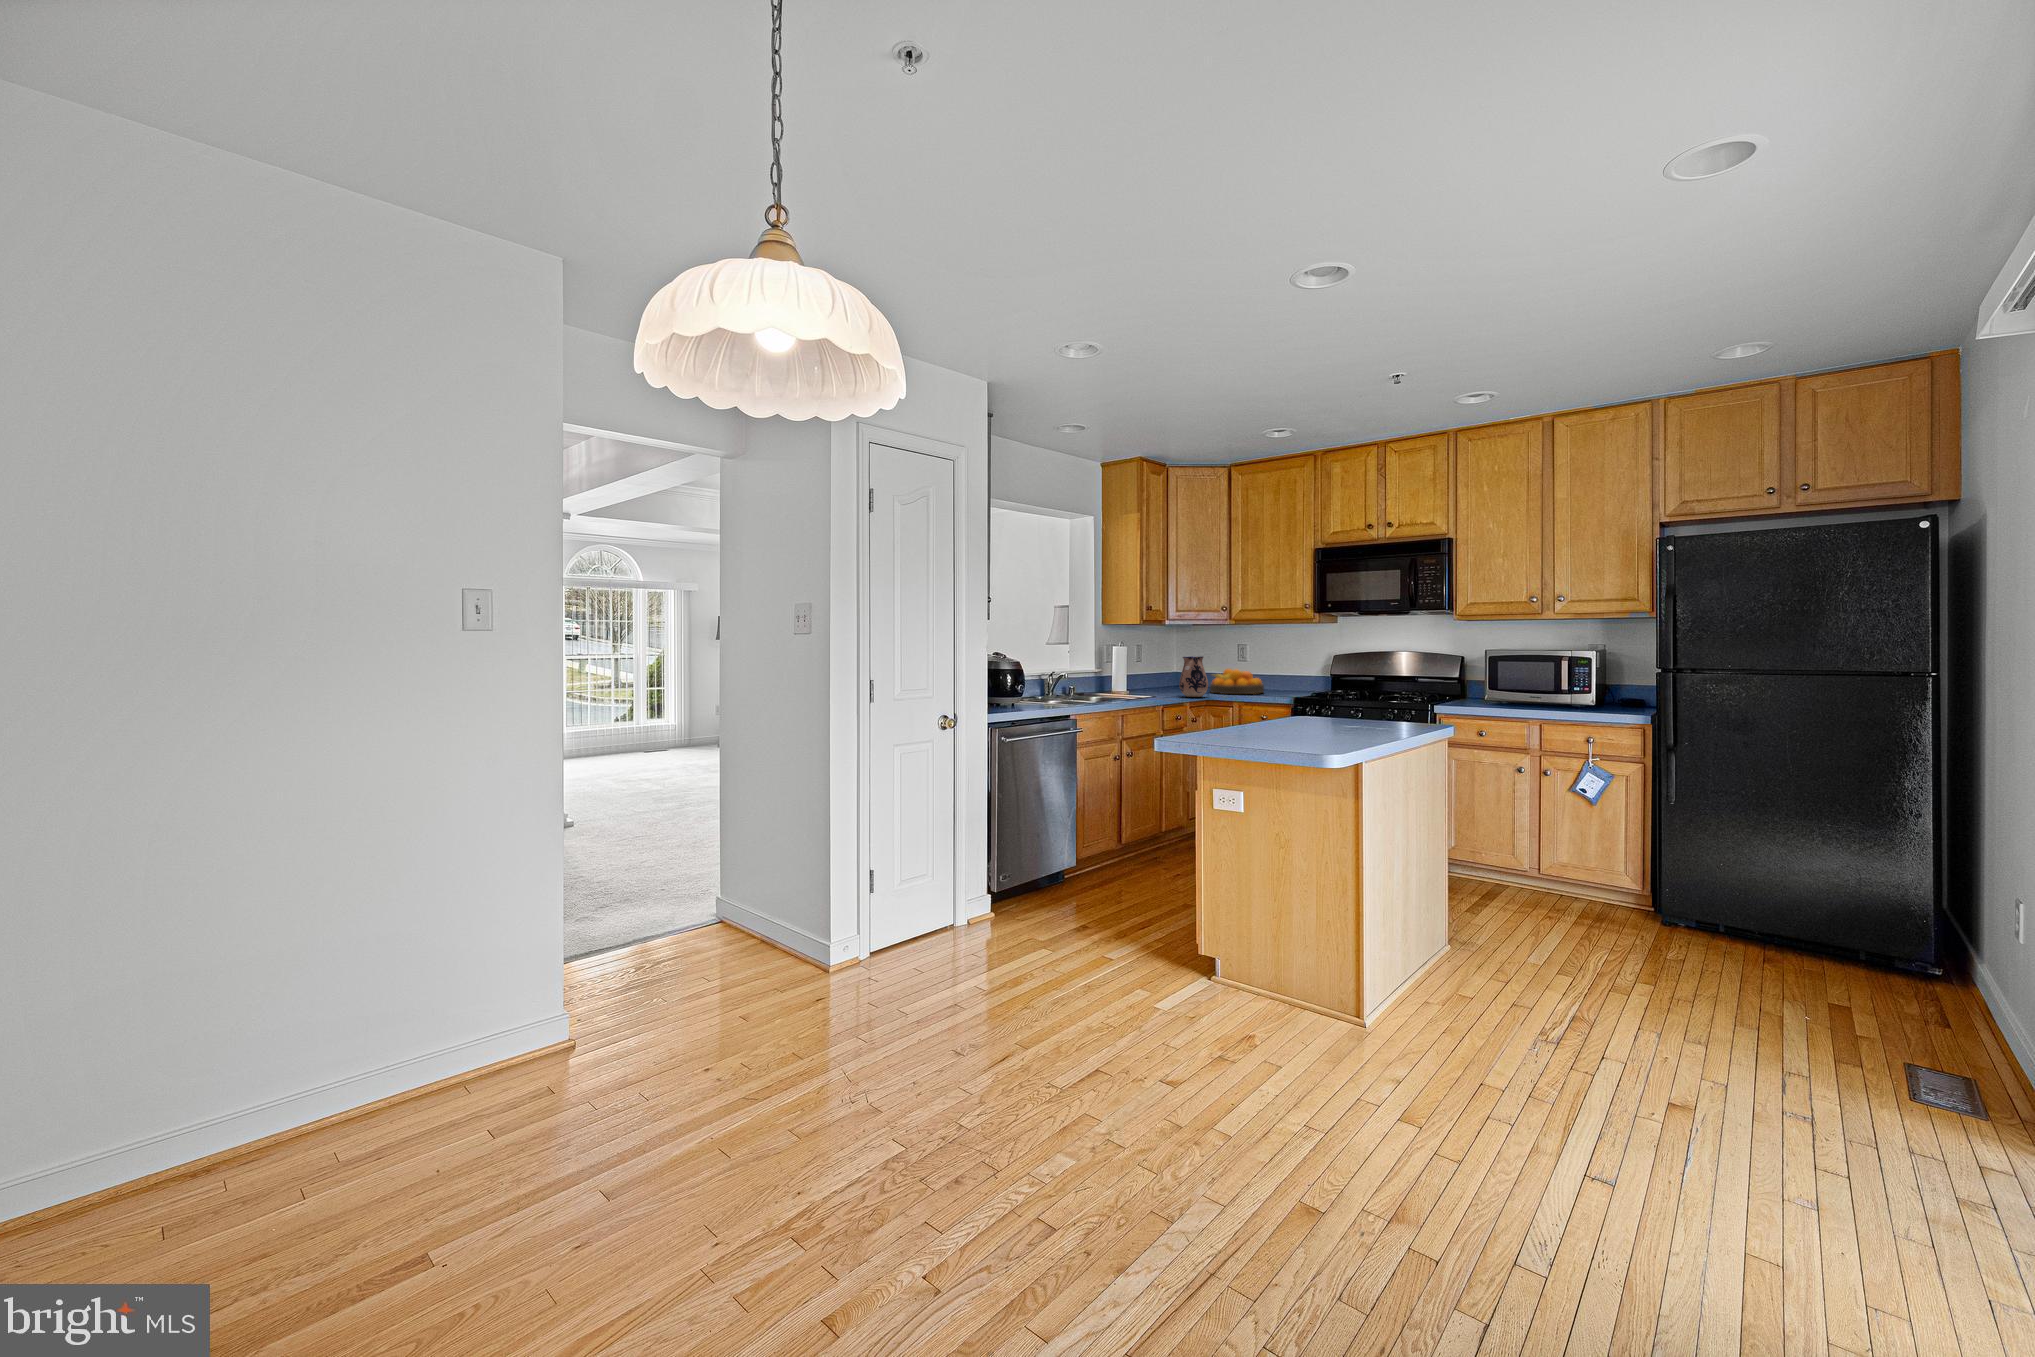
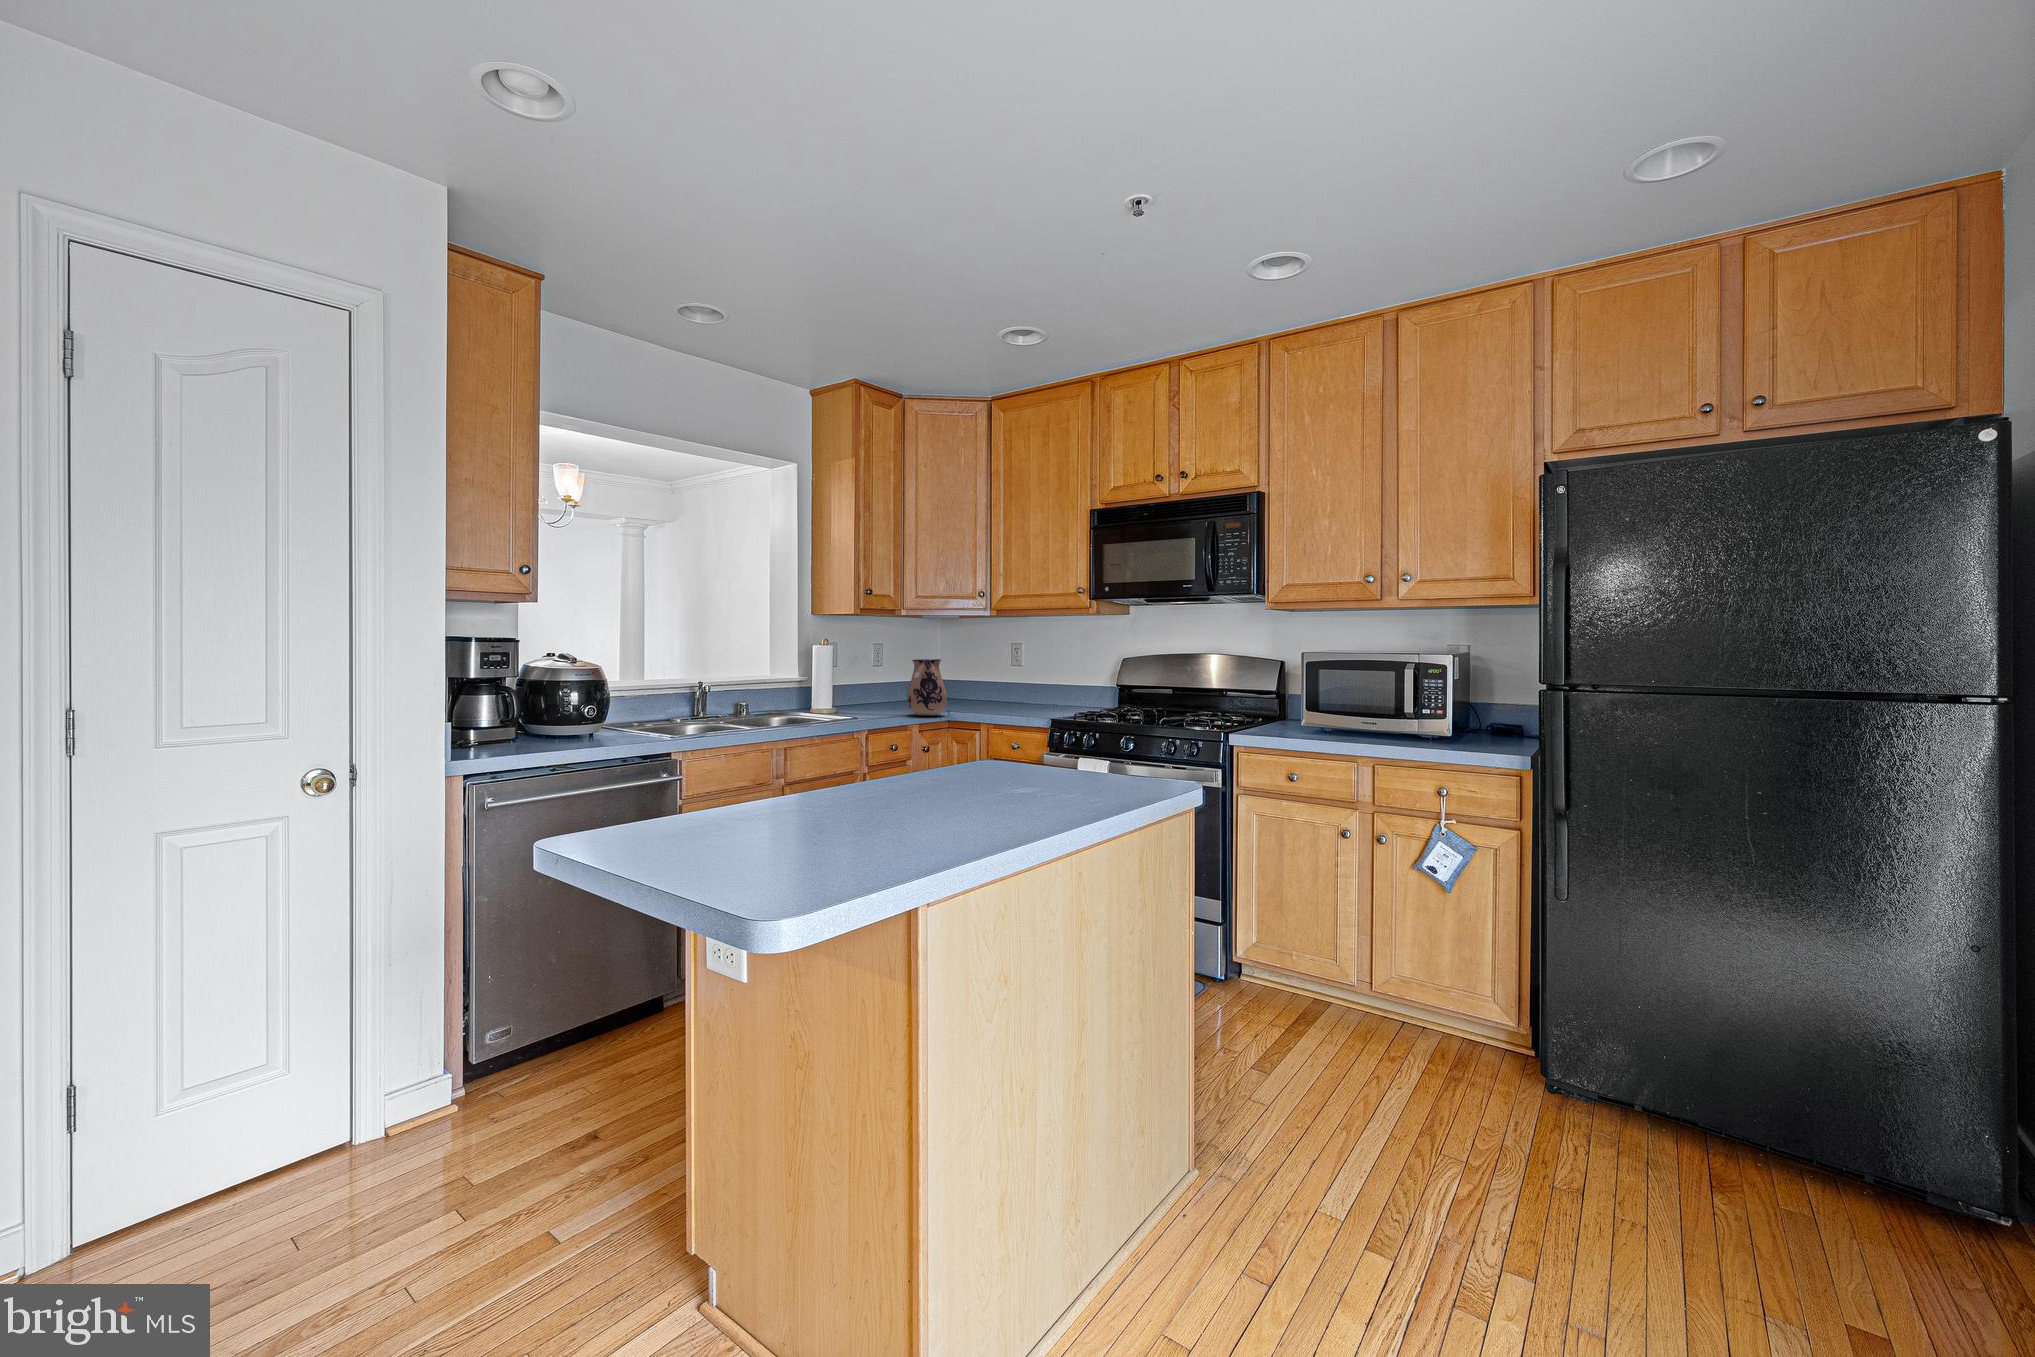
fruit bowl: present [1210,669,1264,694] -> none [965,676,1036,711]

